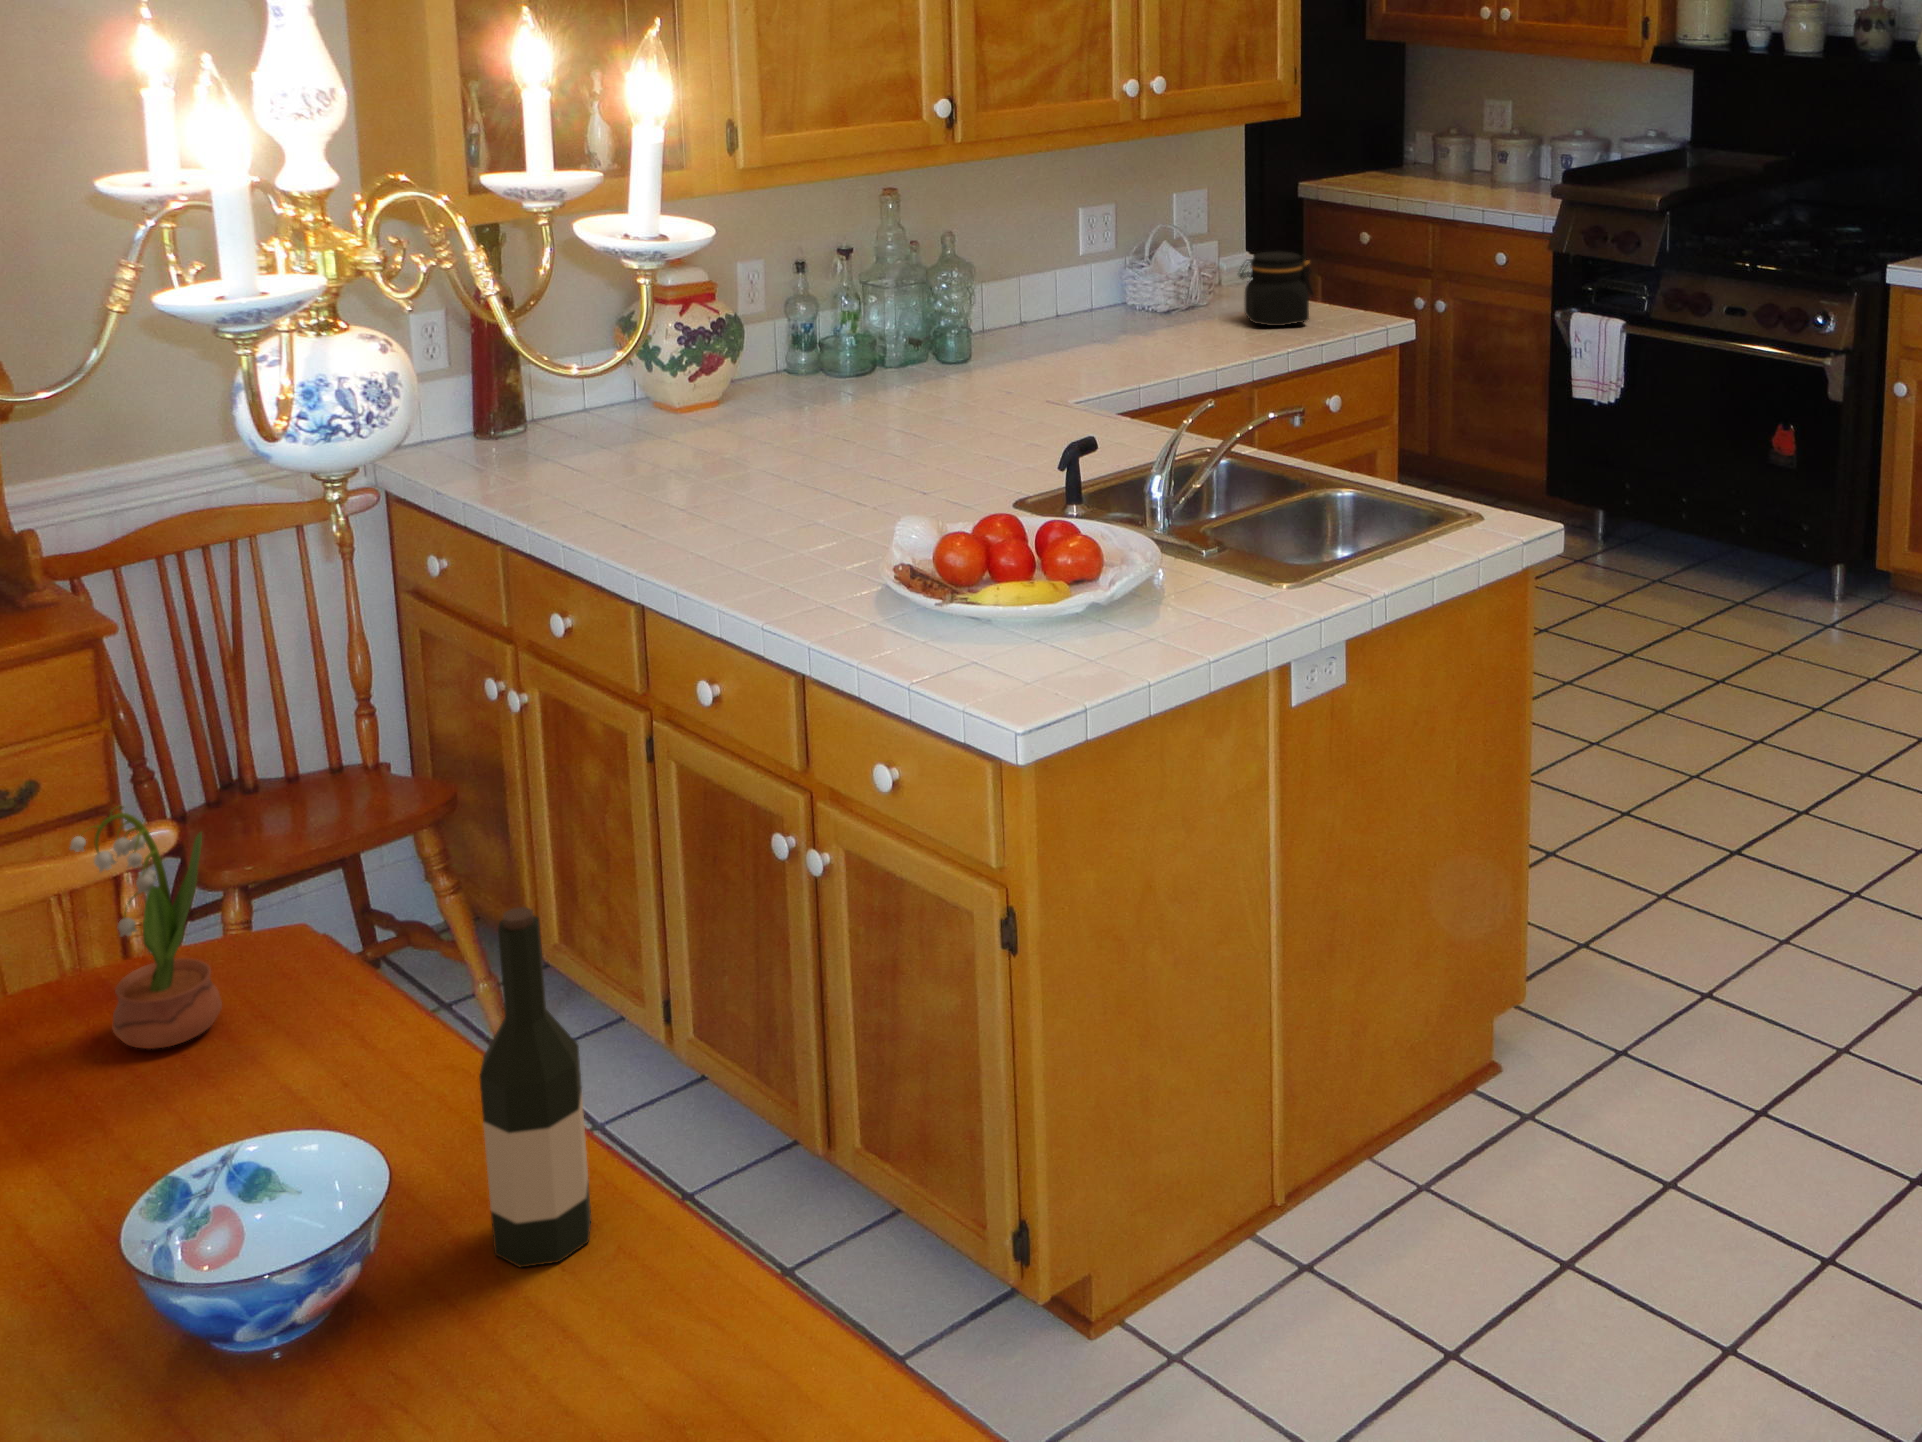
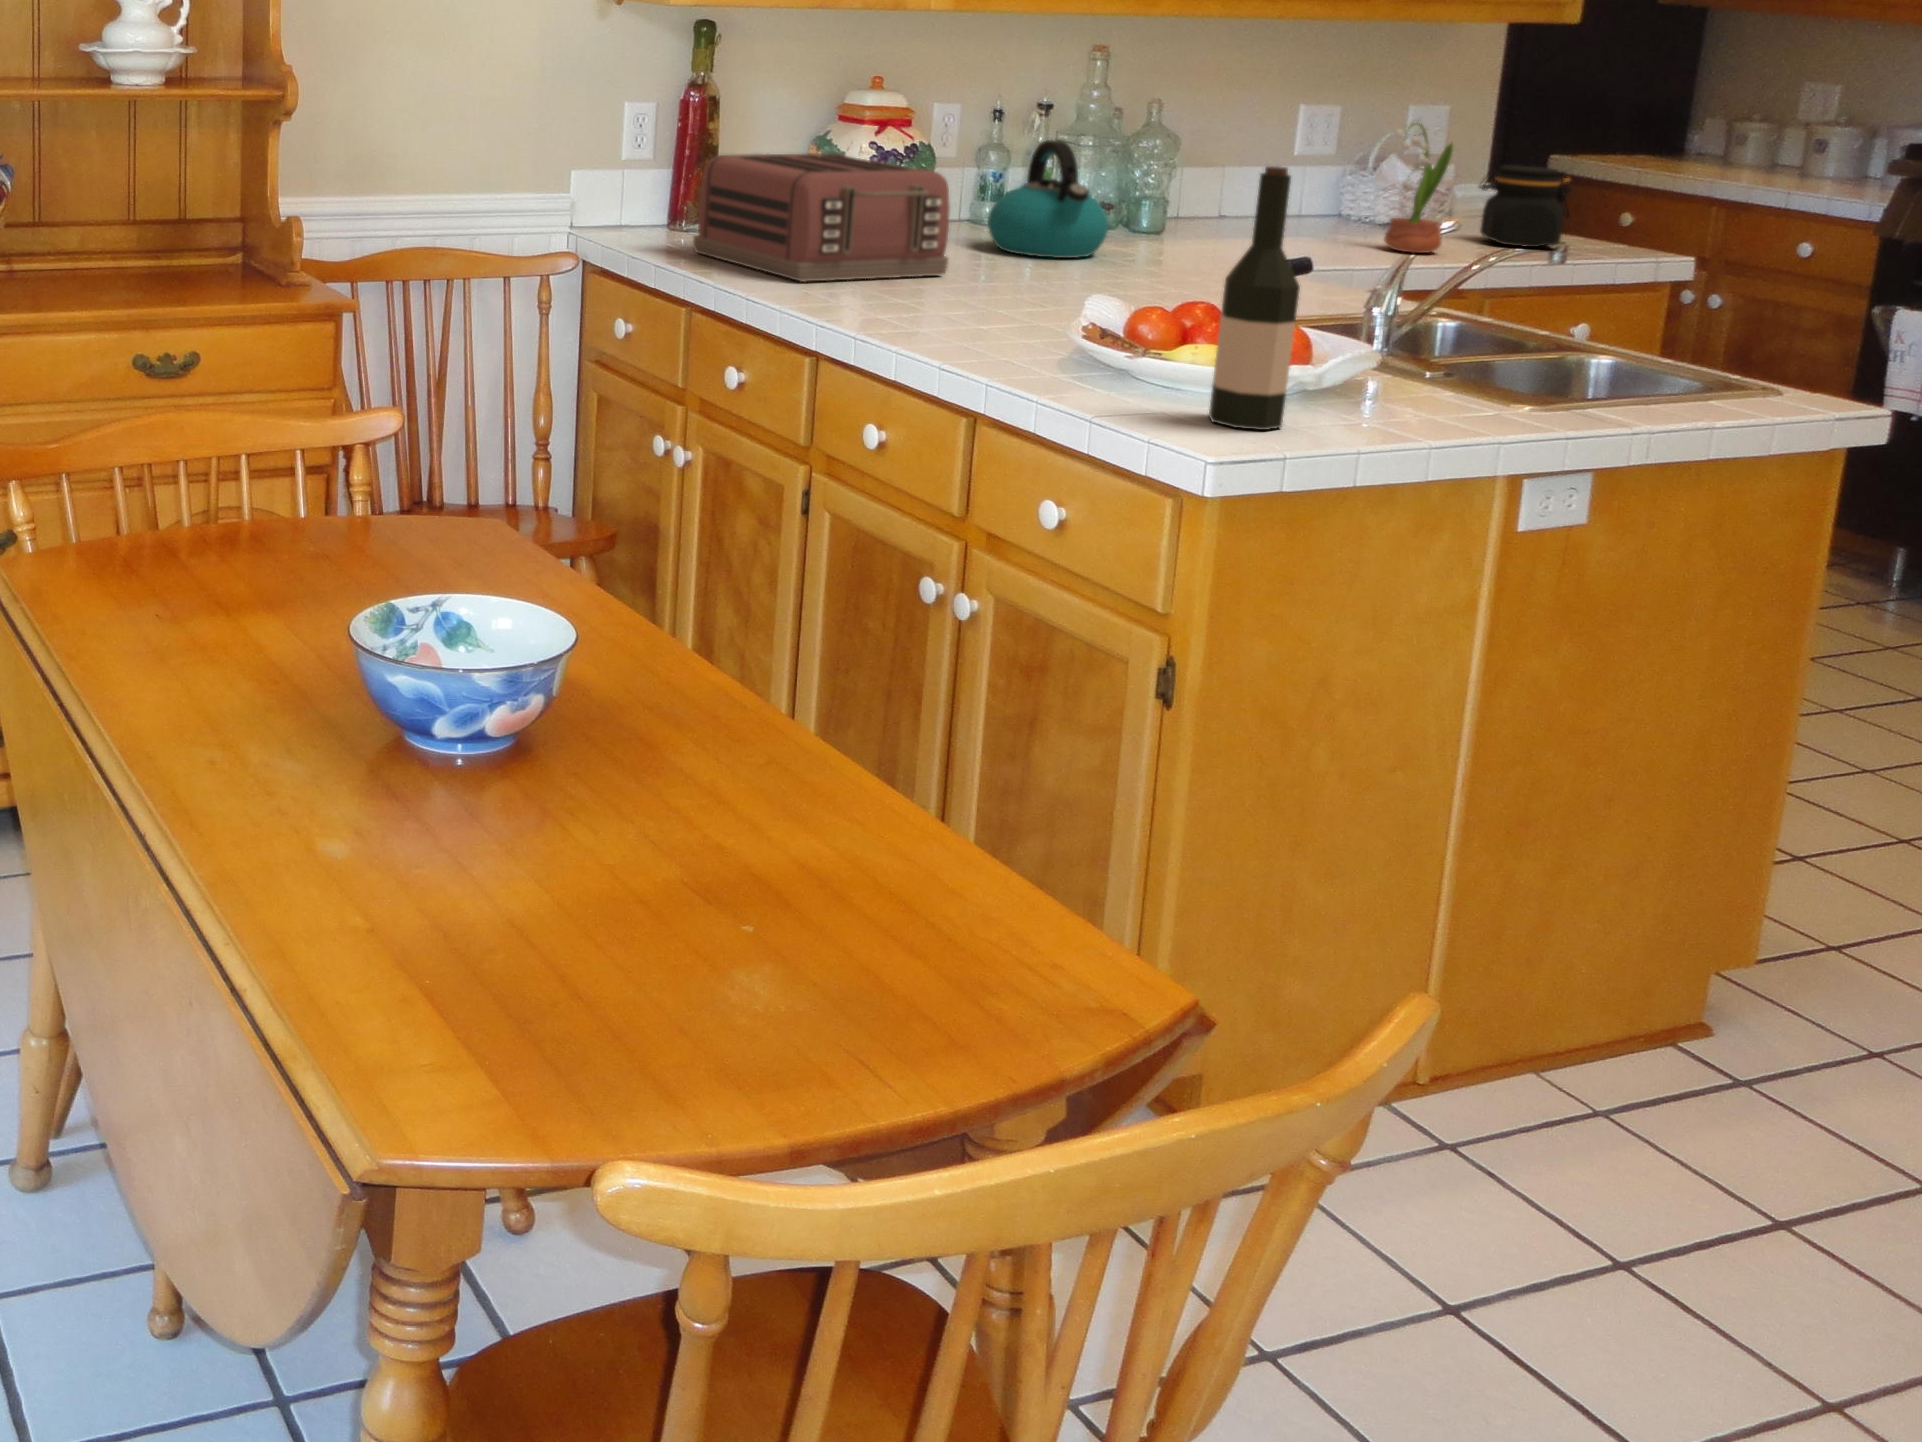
kettle: none [804,303,918,420] -> present [988,140,1108,258]
toaster: none [502,351,767,512] -> present [693,153,950,282]
potted flower: present [69,806,222,1049] -> present [1384,123,1453,253]
wine bottle: present [479,907,591,1267] -> present [1209,166,1300,430]

